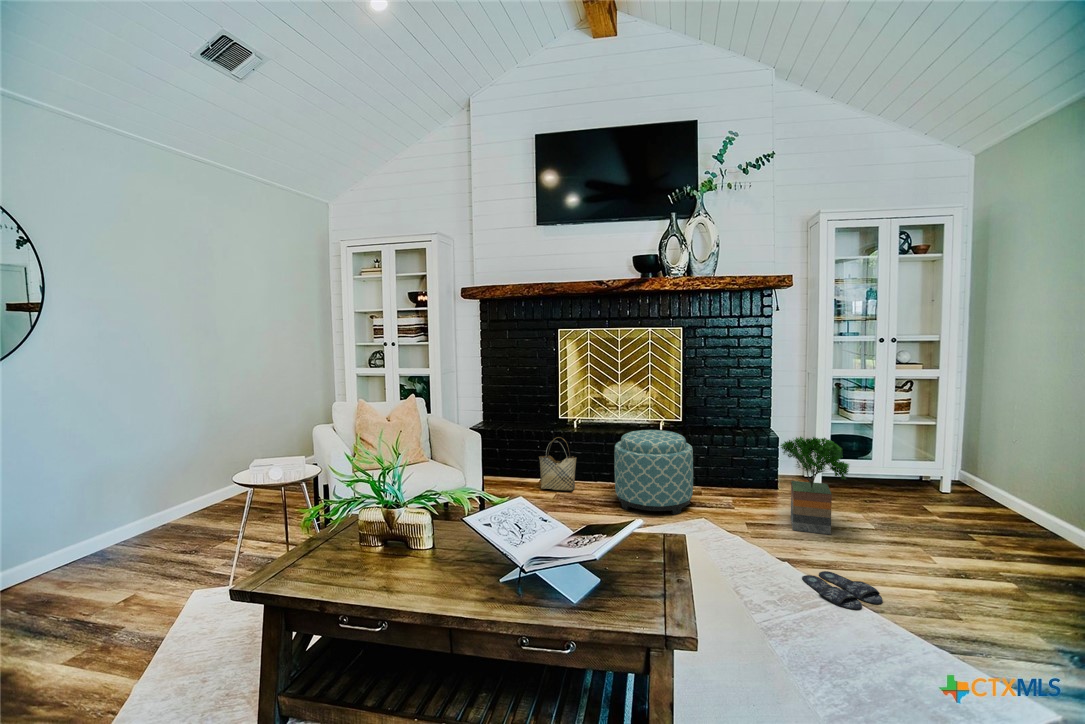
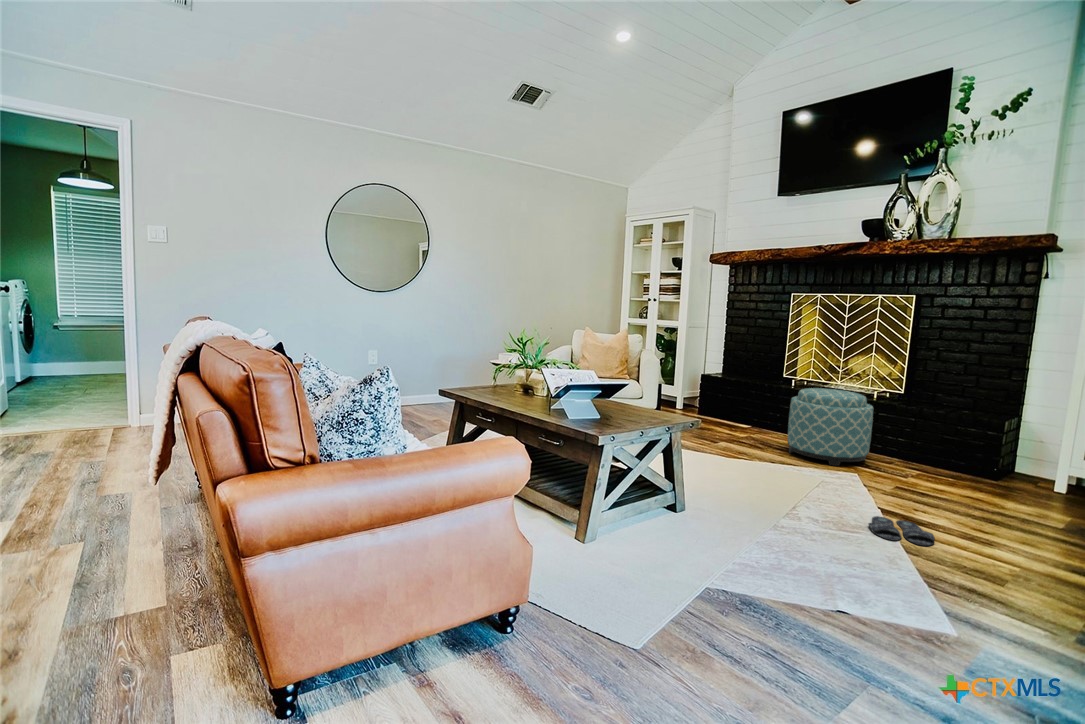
woven basket: present [539,437,576,490] -> none [736,387,772,435]
potted tree: present [781,437,849,534] -> none [940,406,1028,514]

